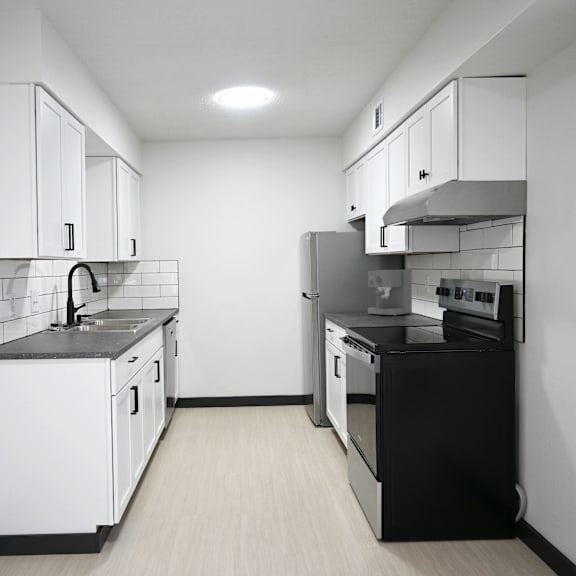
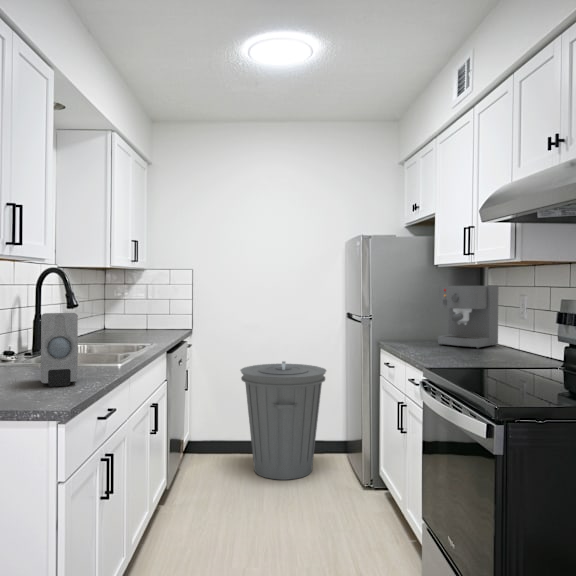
soap dispenser: none [88,294,115,342] -> present [41,313,78,387]
trash can: none [220,332,287,422] -> present [240,361,326,480]

